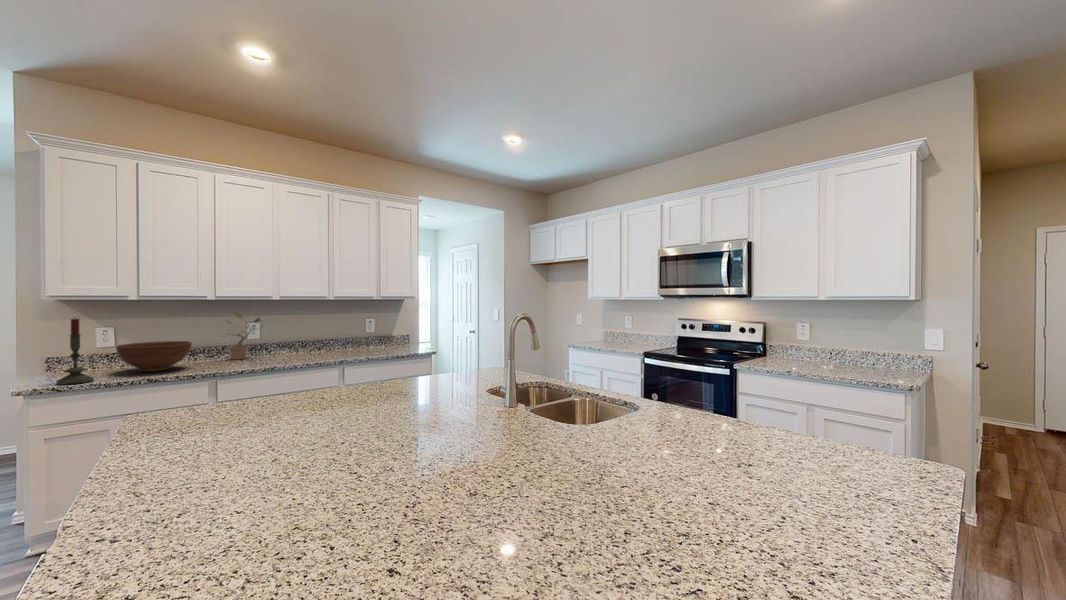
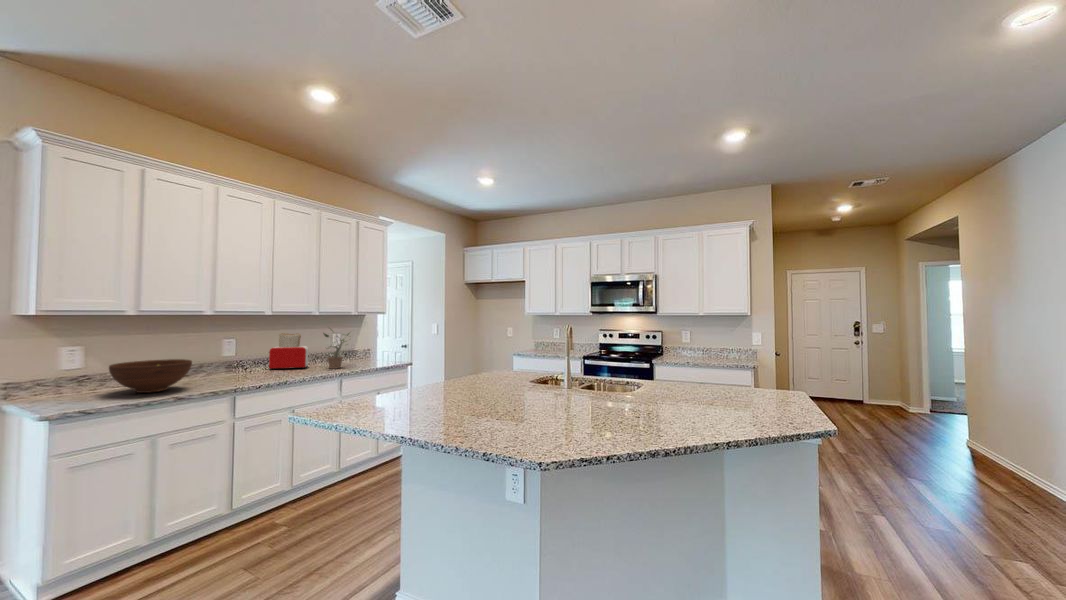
potted plant: present [227,312,262,360] -> present [323,329,349,369]
candle: present [56,318,94,385] -> none [61,334,104,410]
toaster: none [292,318,331,354] -> present [268,333,308,370]

